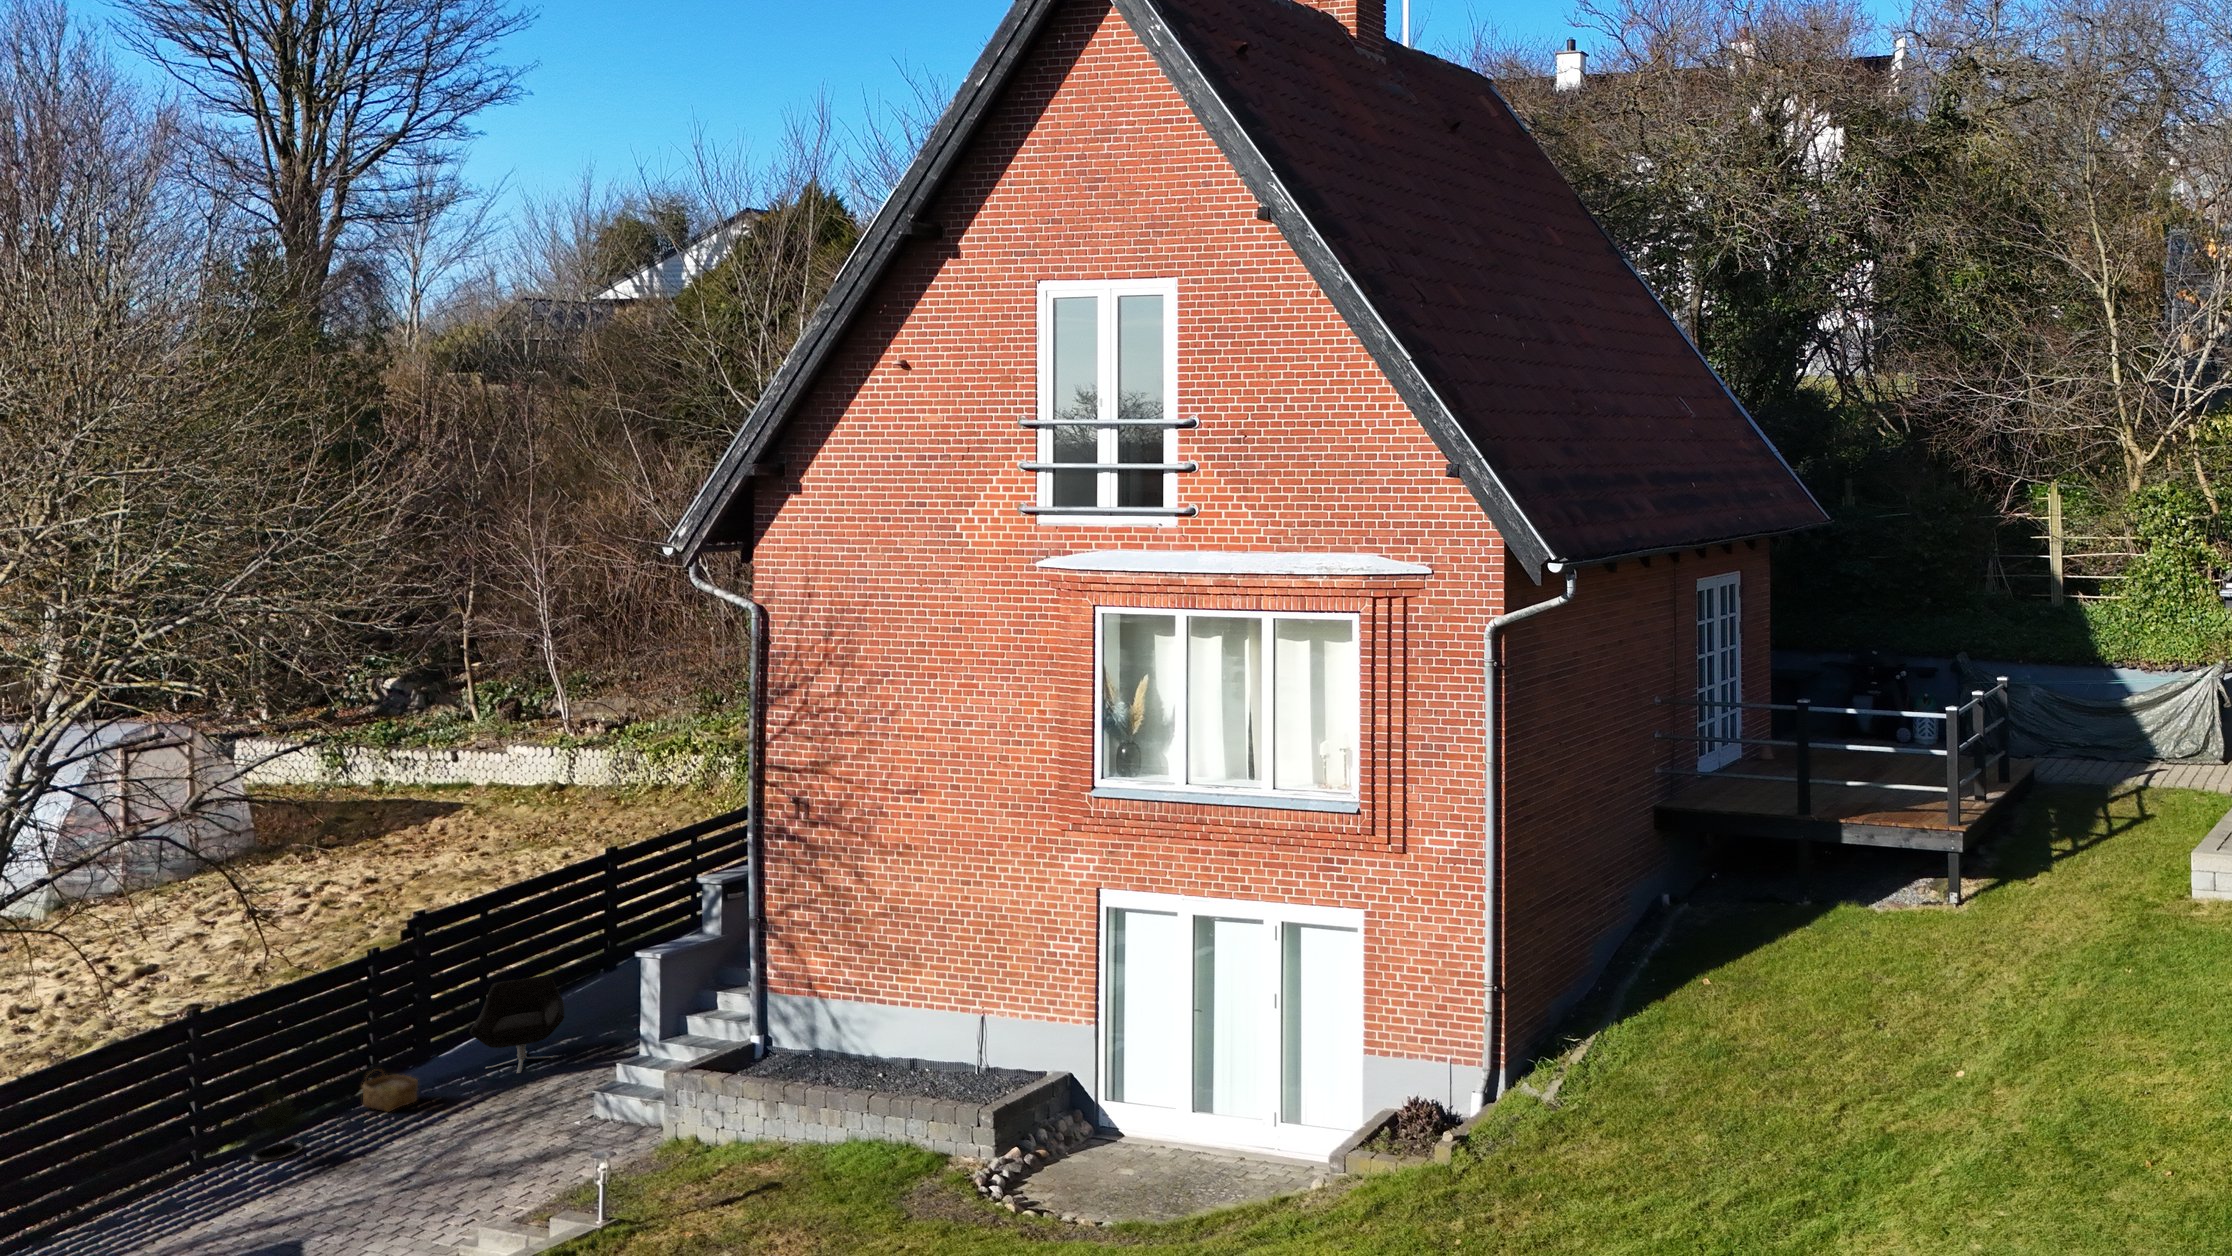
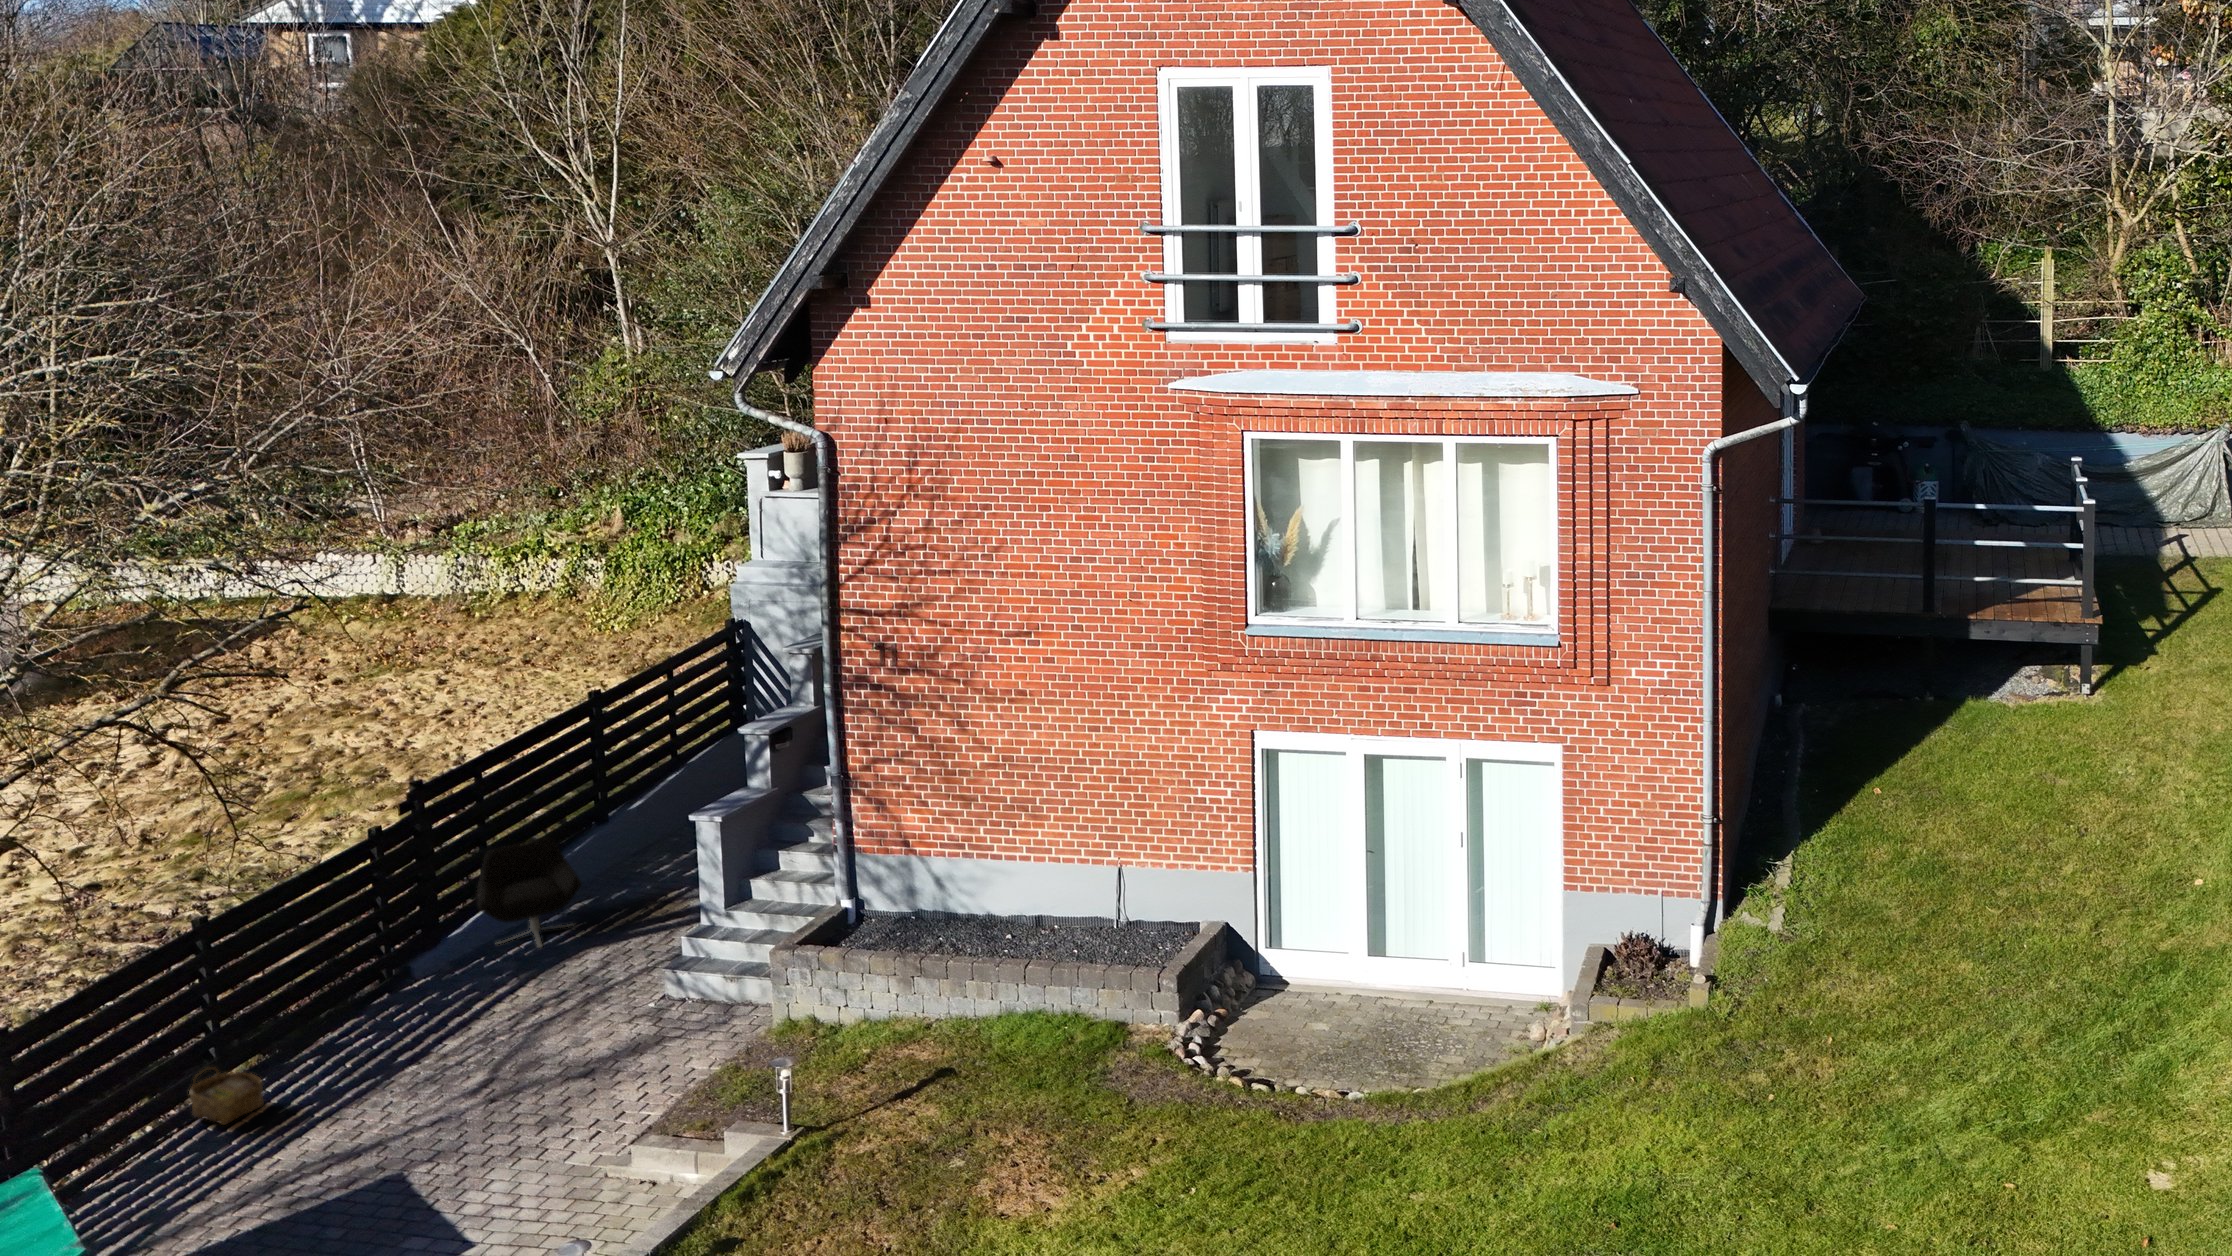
woven basket: present [363,1070,418,1112] -> present [189,1067,264,1125]
potted tree: present [250,1082,304,1162] -> none [260,986,332,1080]

